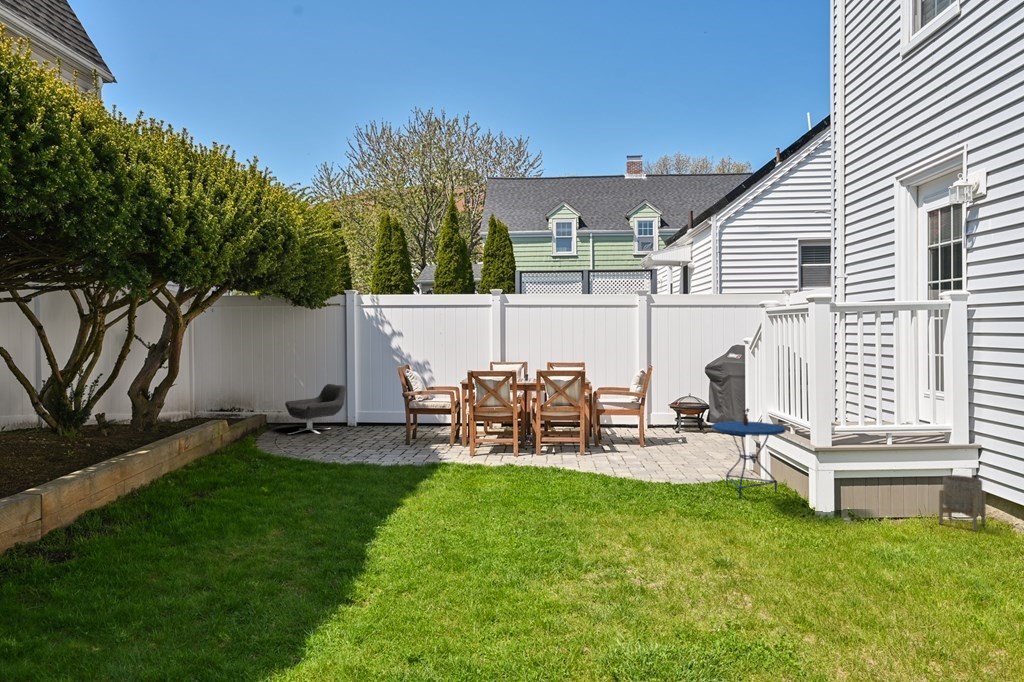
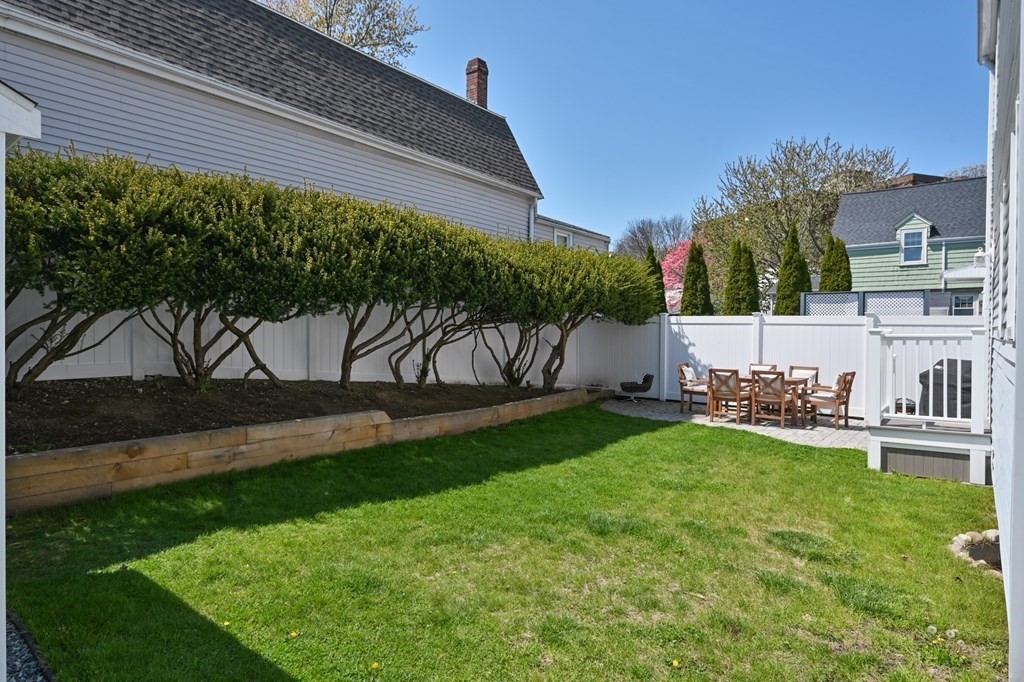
side table: present [712,409,786,498] -> none [827,401,878,456]
planter: present [939,475,986,531] -> none [947,451,984,485]

